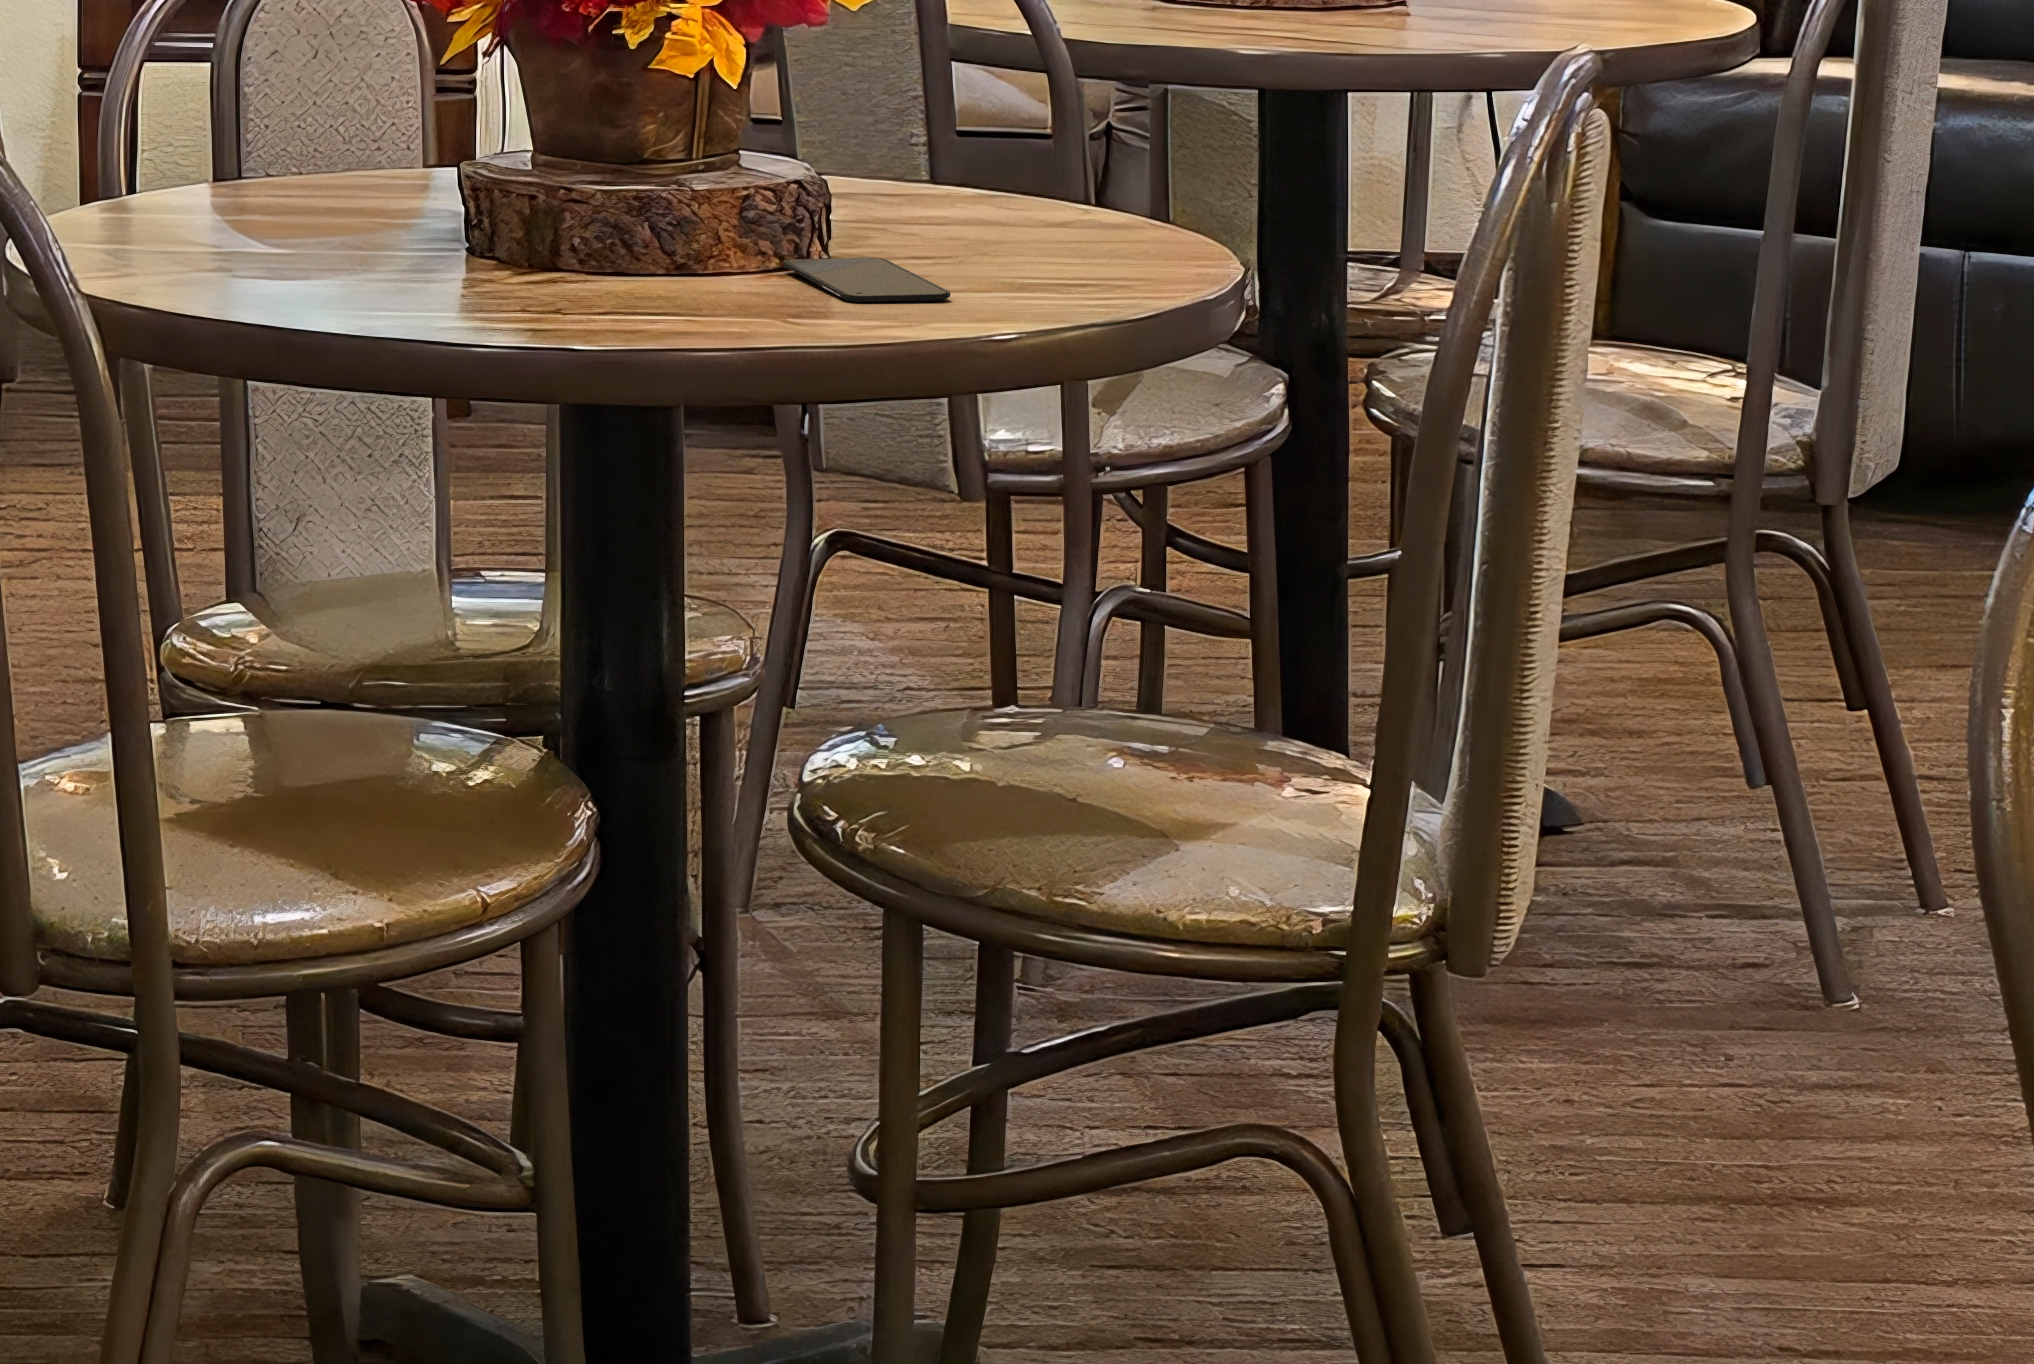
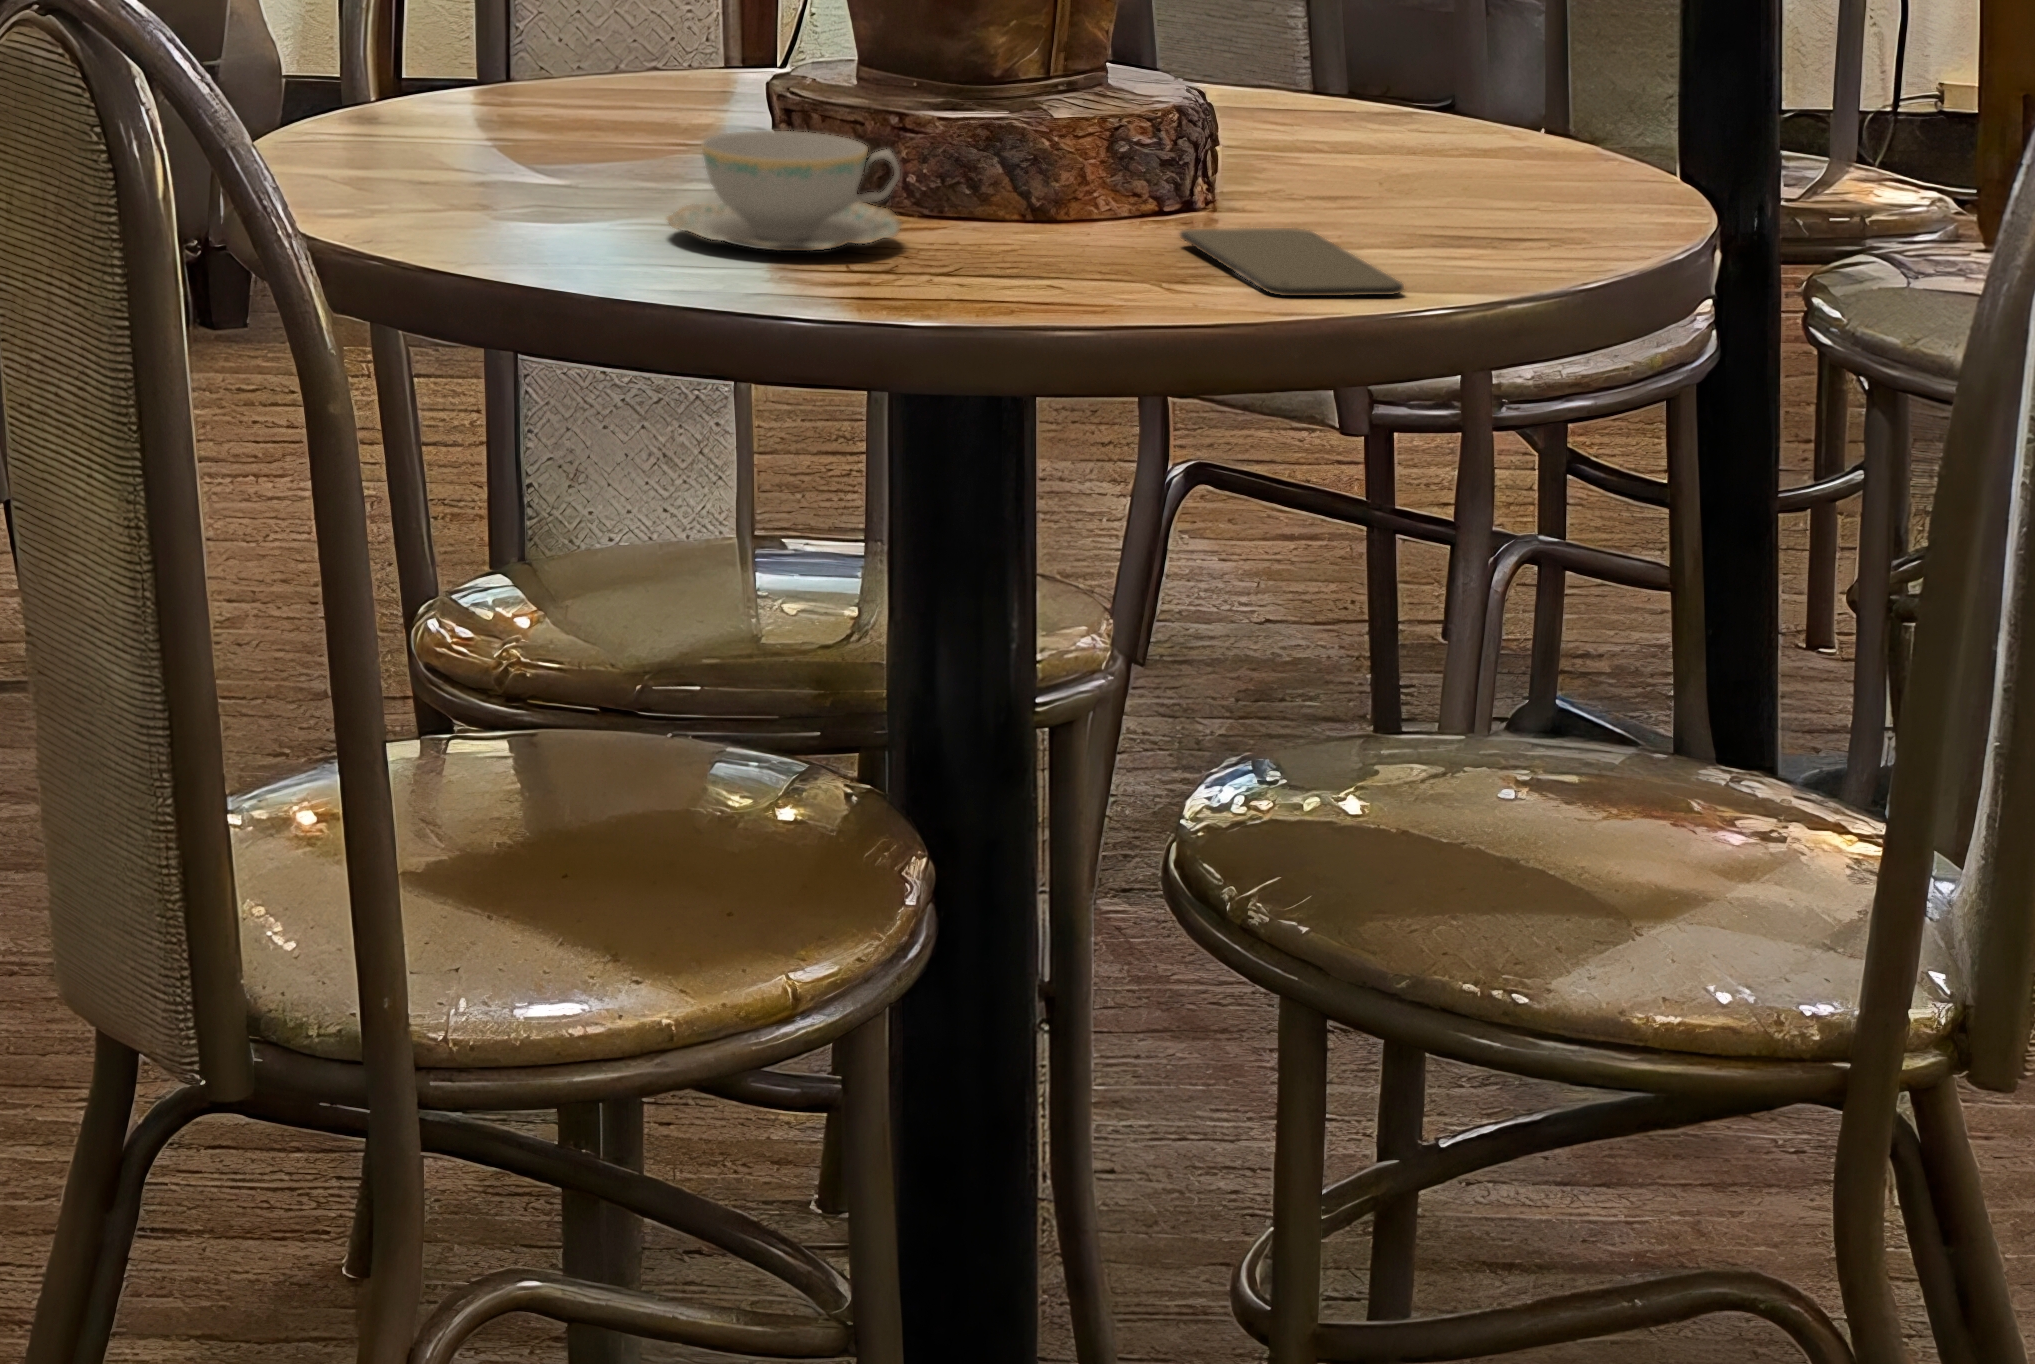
teacup: none [383,188,567,277] -> present [667,131,902,251]

